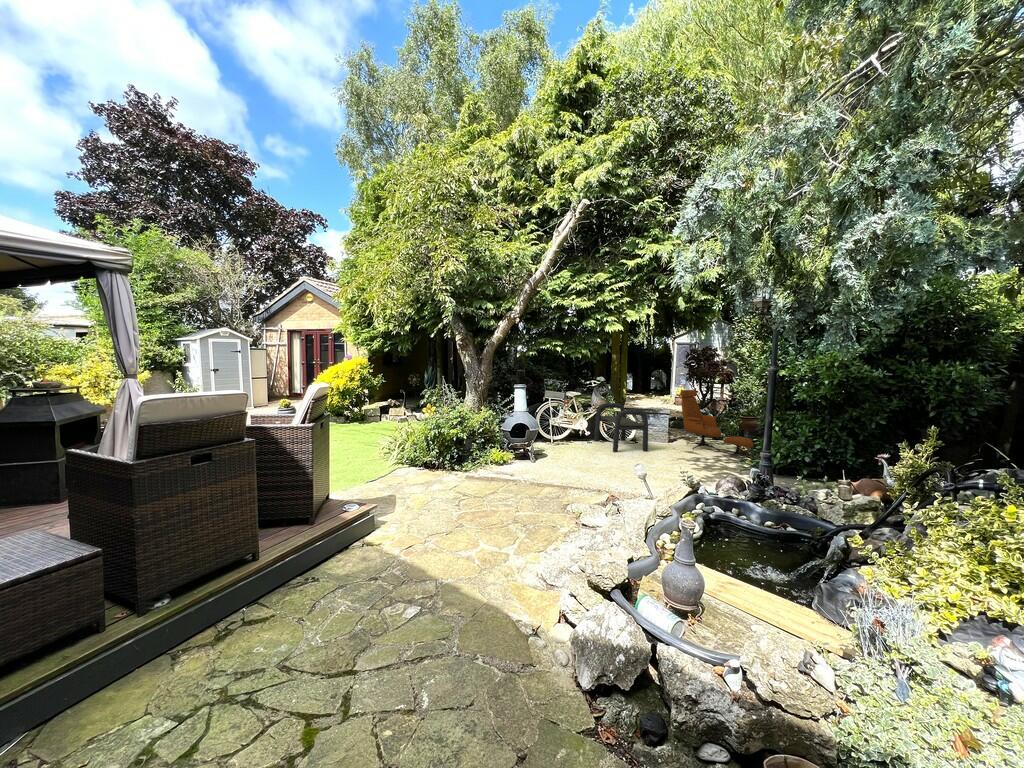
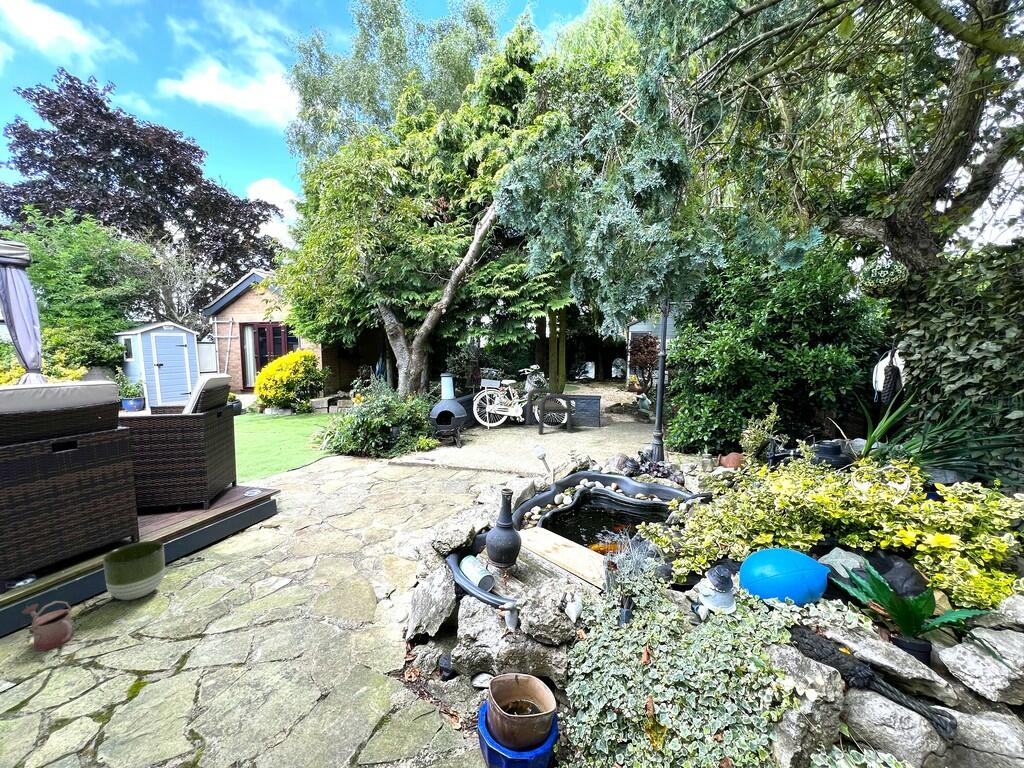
lounge chair: present [680,390,753,457] -> none [604,374,667,436]
planter: none [239,560,295,625] -> present [103,541,165,600]
watering can: none [167,626,221,681] -> present [22,601,74,651]

